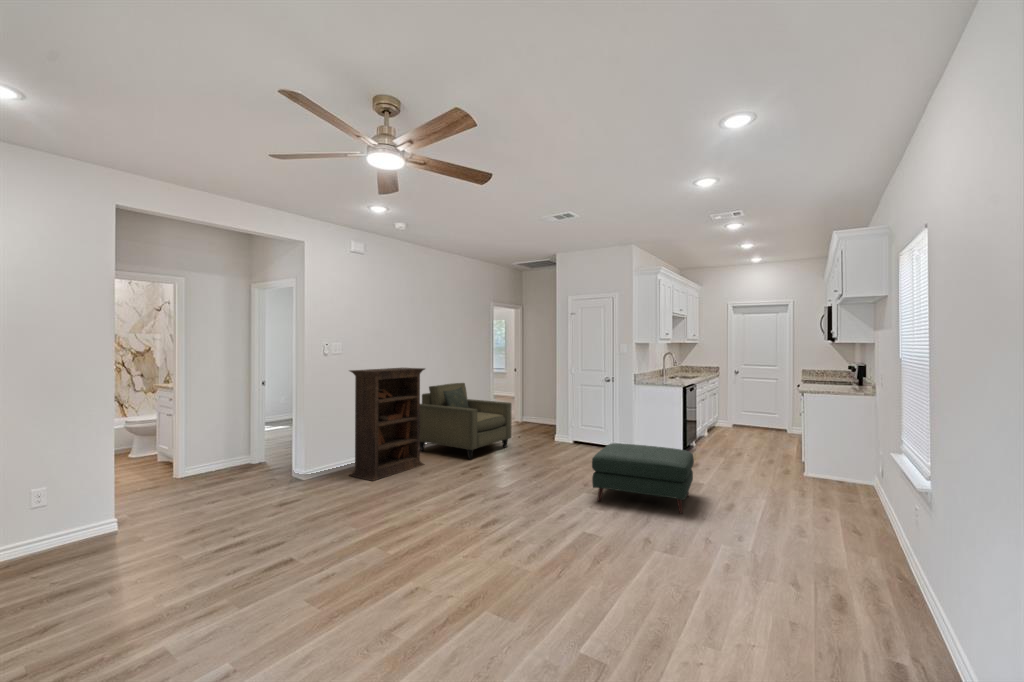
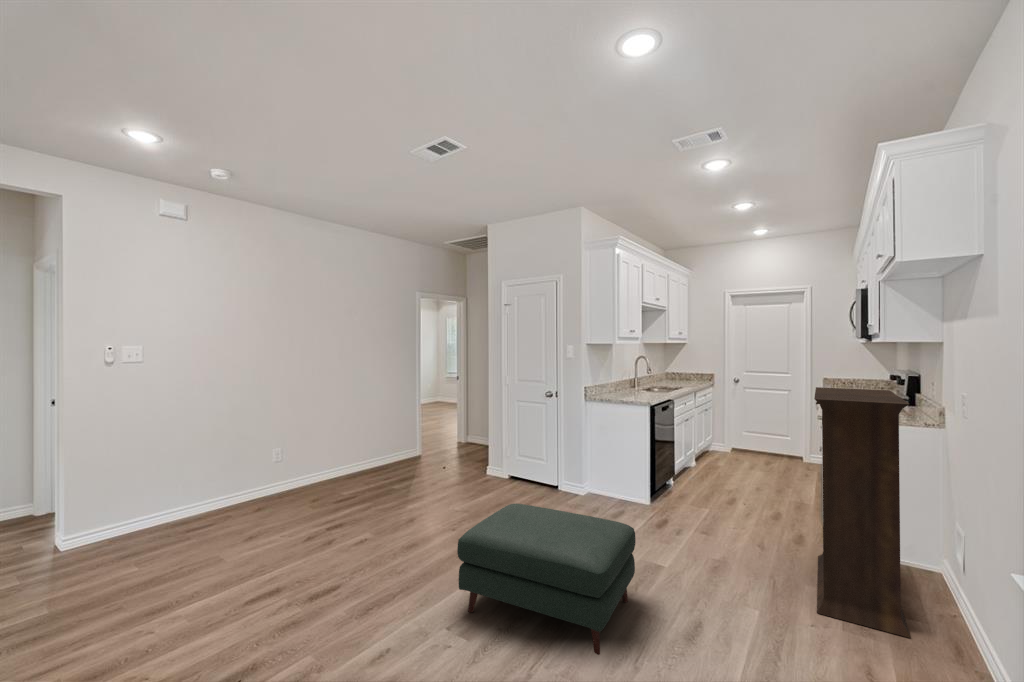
bookcase: present [349,368,425,481] -> present [814,387,911,638]
armchair: present [420,383,512,459] -> none [287,397,420,508]

